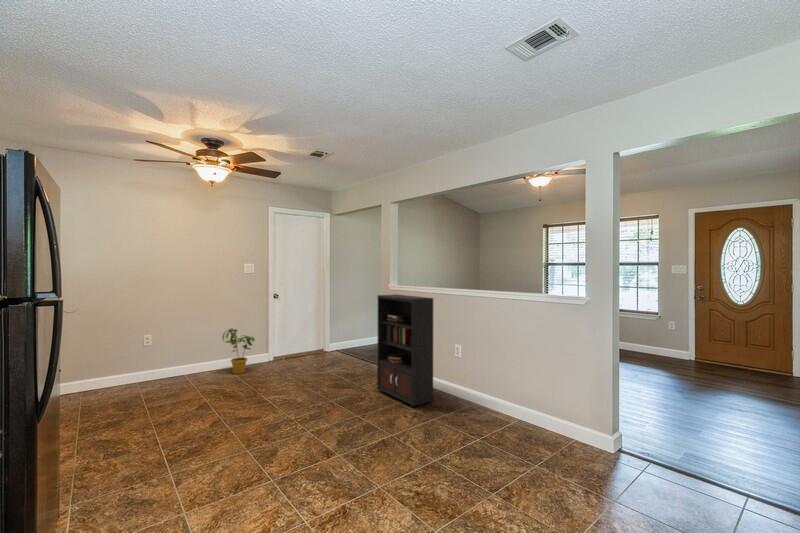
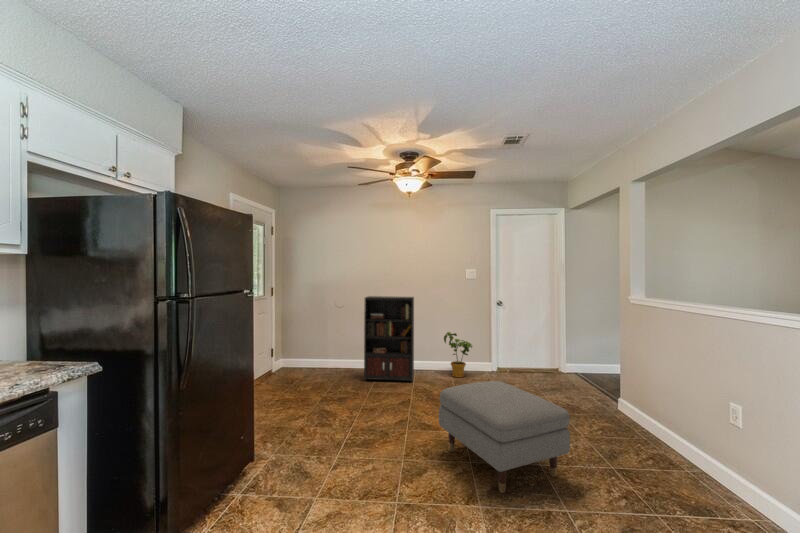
bookcase: present [377,294,461,406] -> present [364,296,414,381]
ottoman: none [273,361,383,442] -> present [439,381,570,493]

